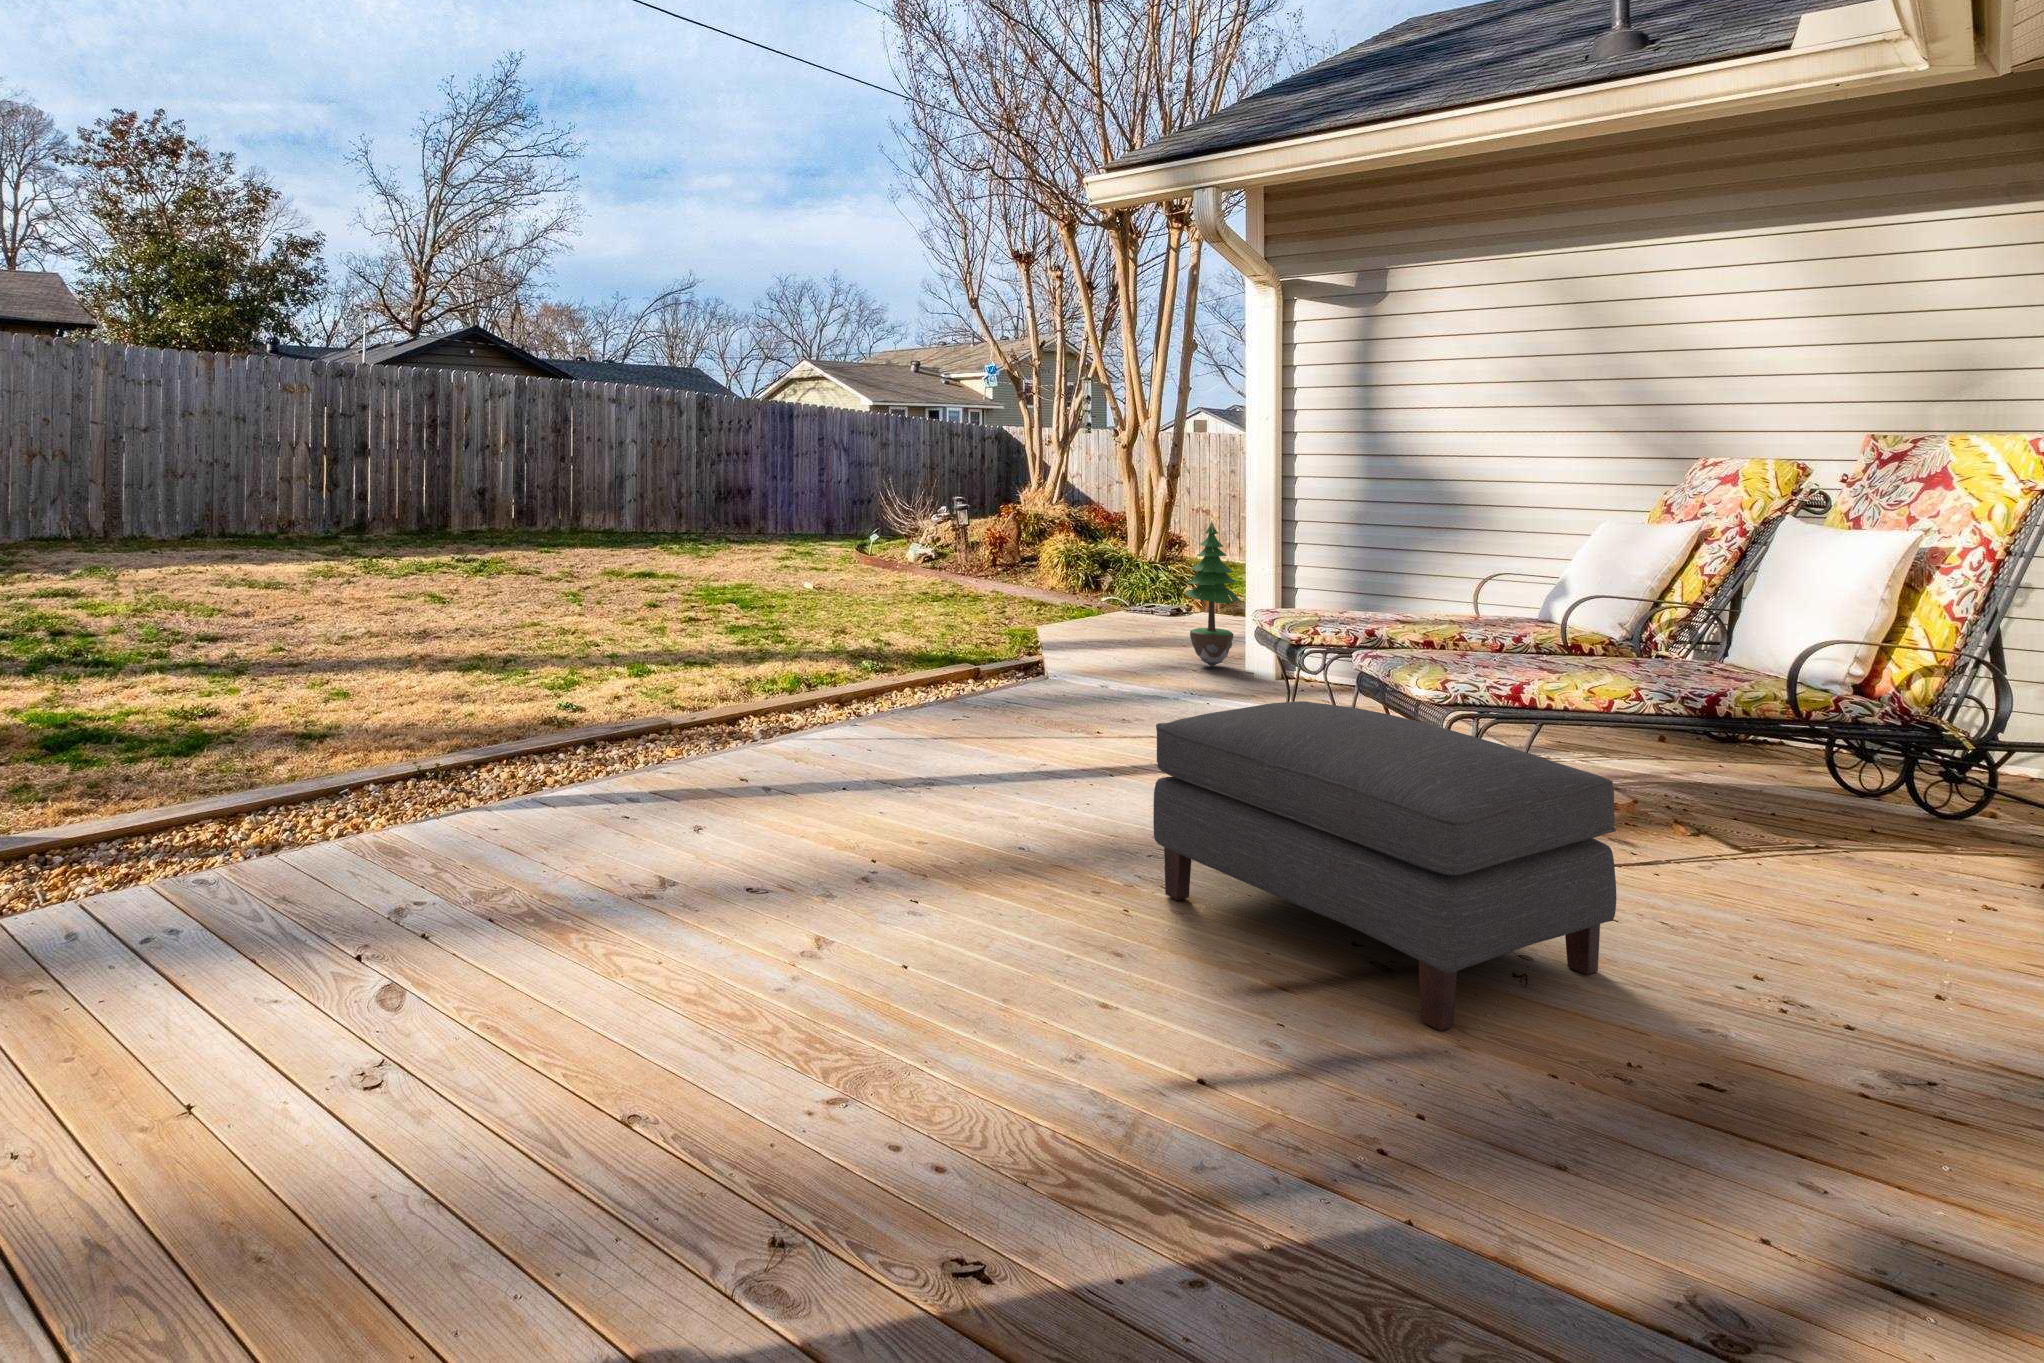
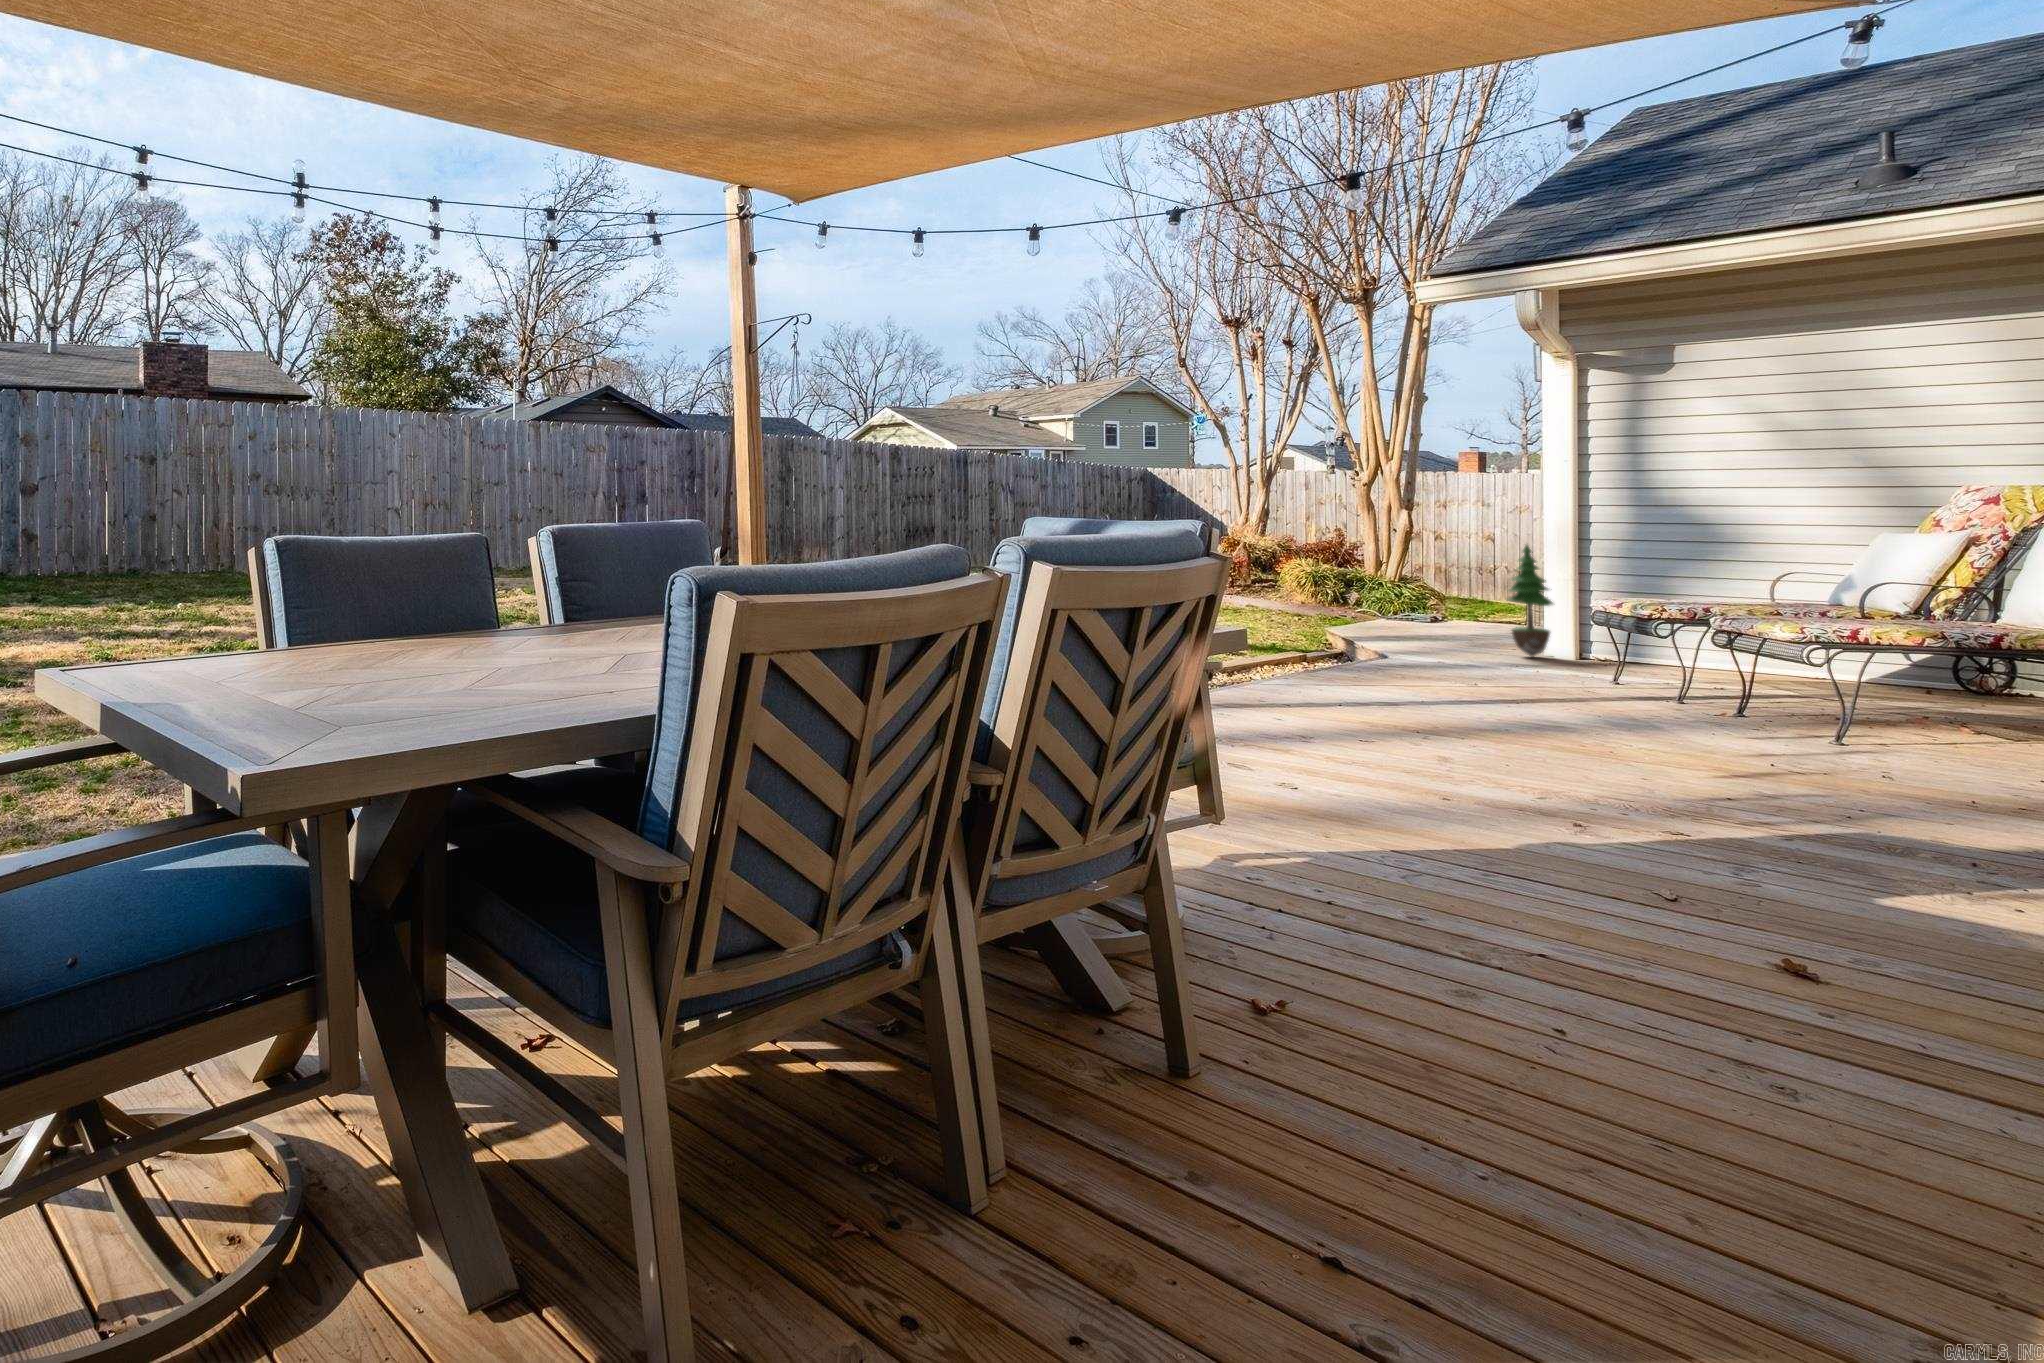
ottoman: present [1153,701,1616,1030] -> none [1627,637,1952,788]

